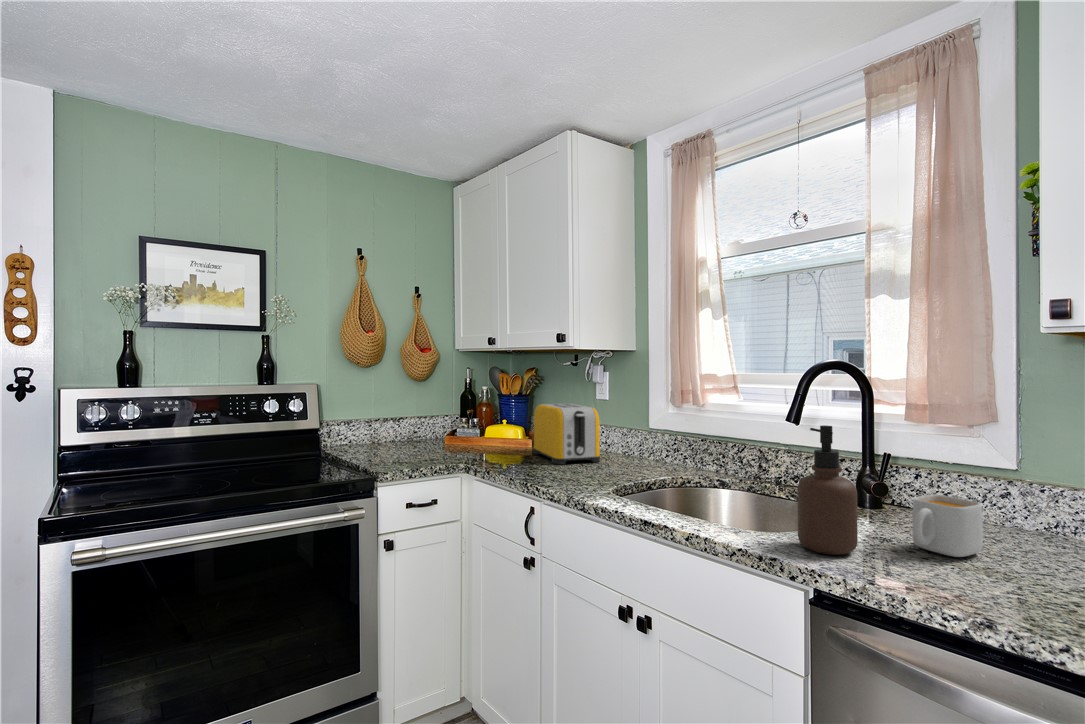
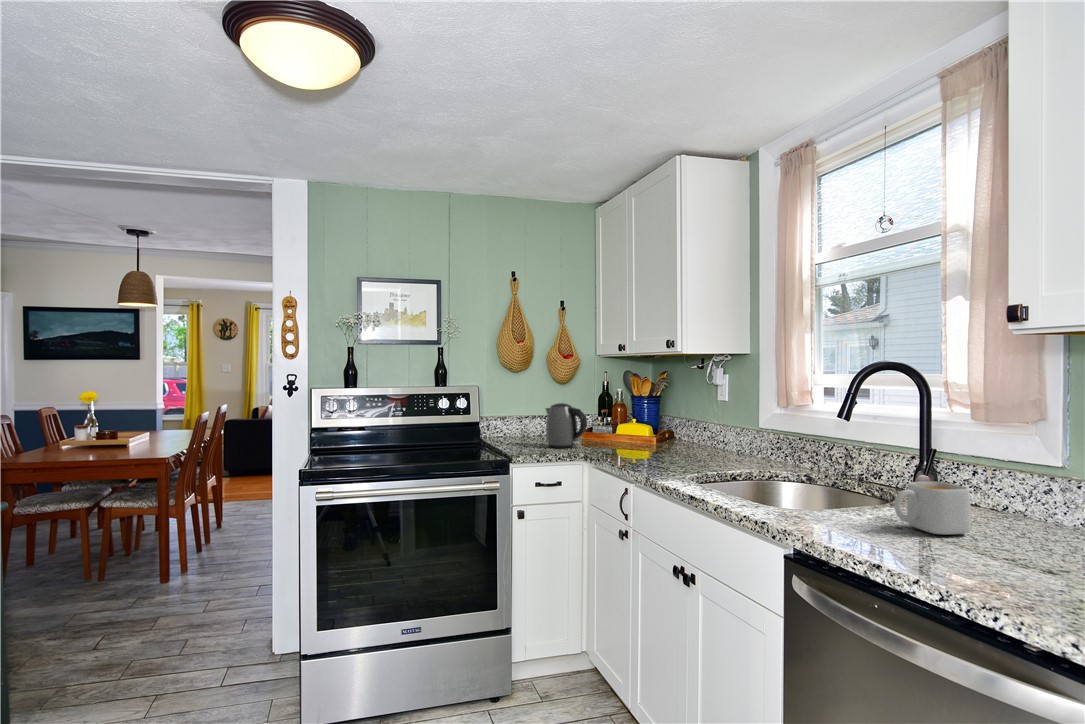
toaster: present [534,404,600,464] -> none [653,404,706,457]
kettle: none [407,405,460,458] -> present [546,403,587,448]
soap dispenser: present [797,425,858,555] -> none [796,416,847,525]

